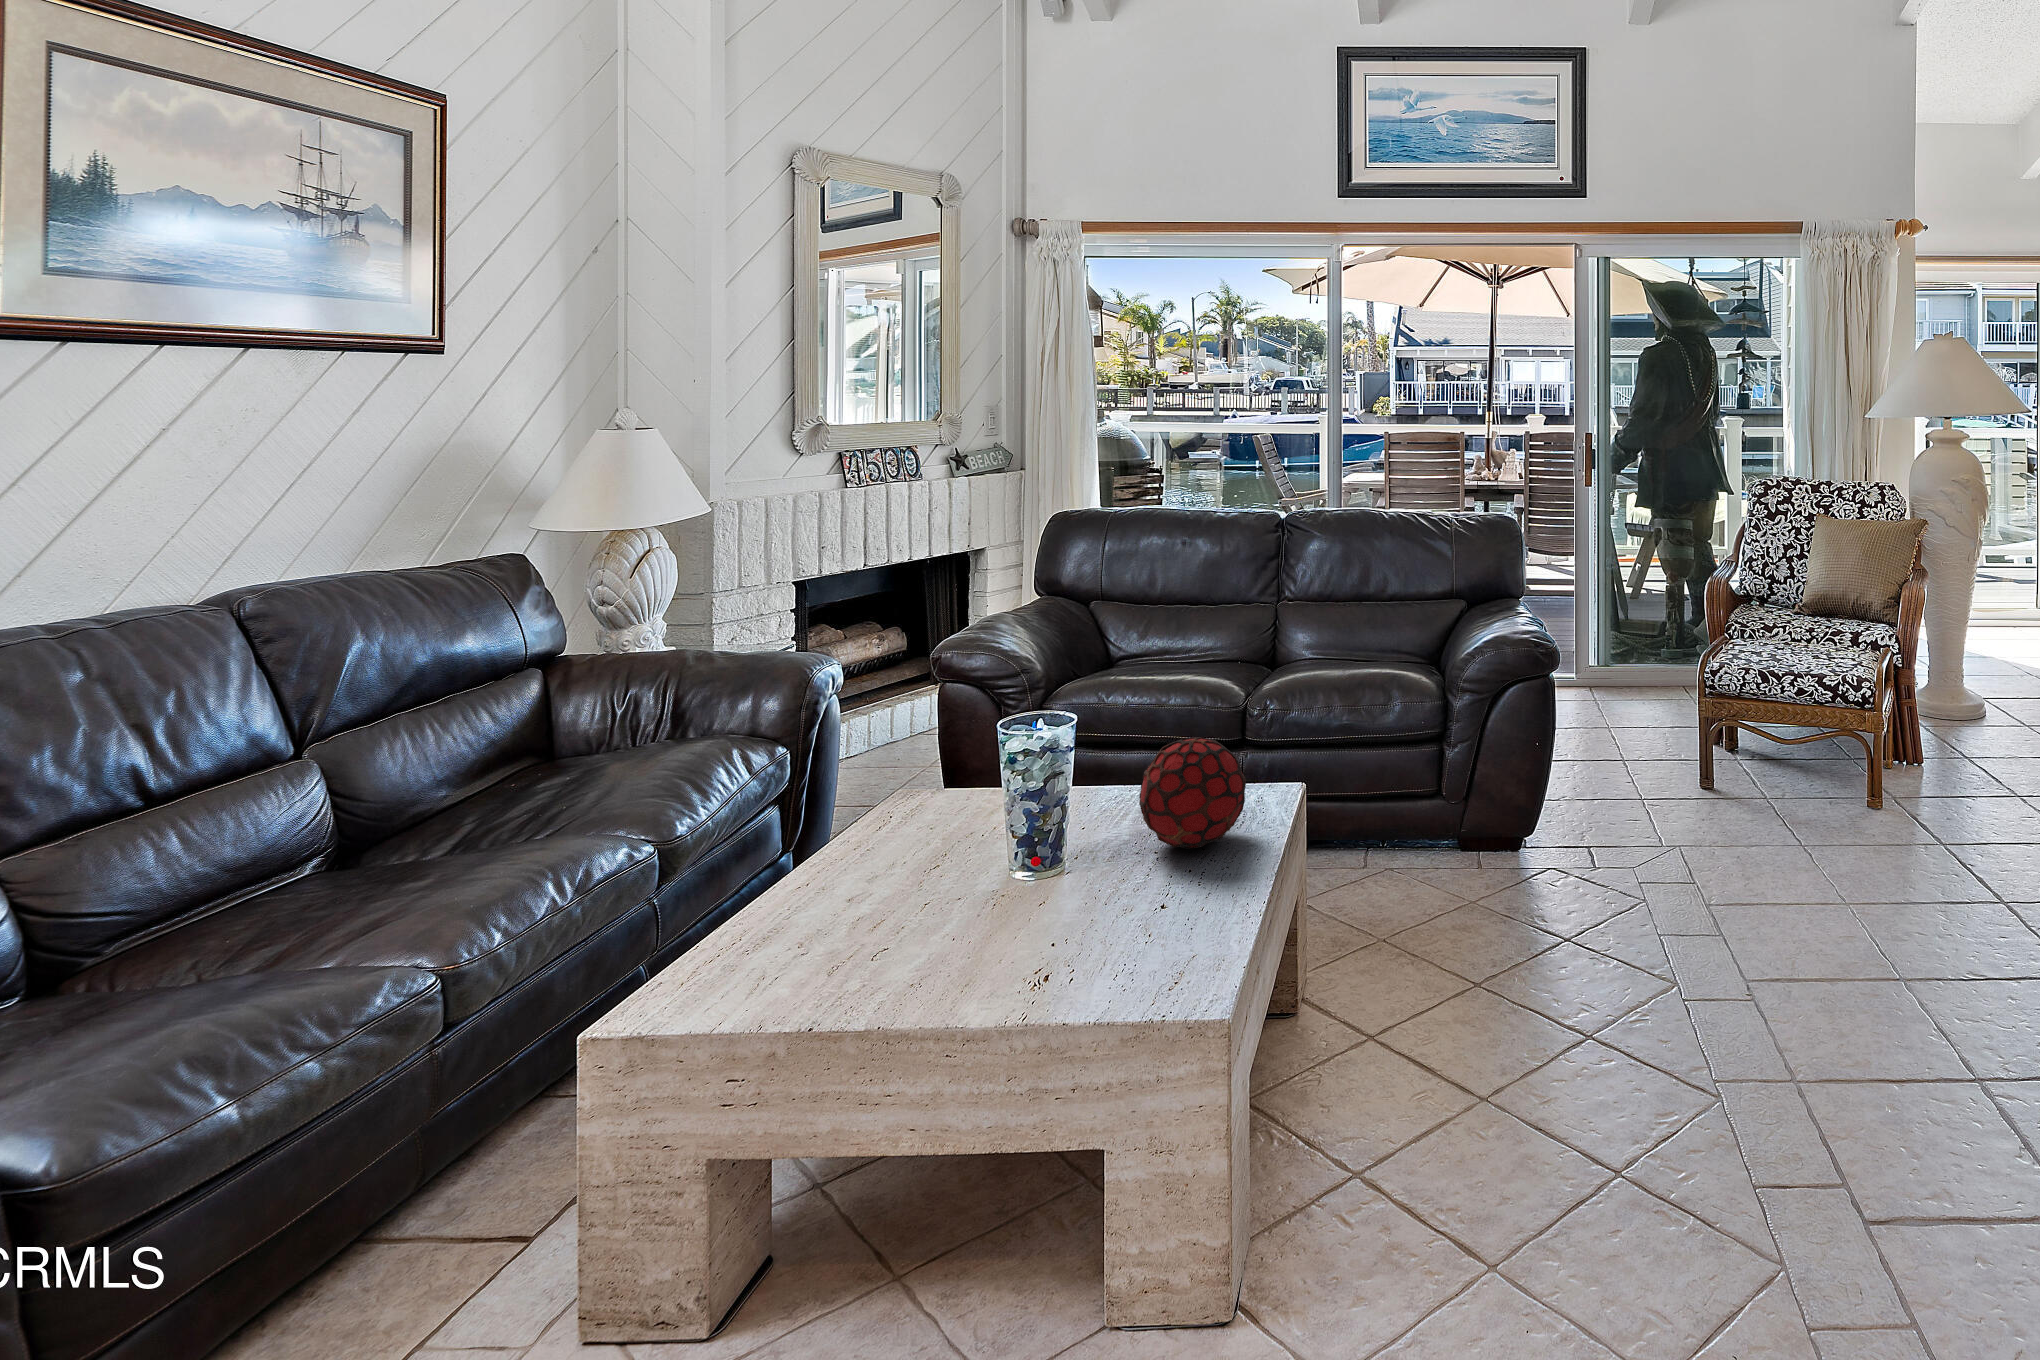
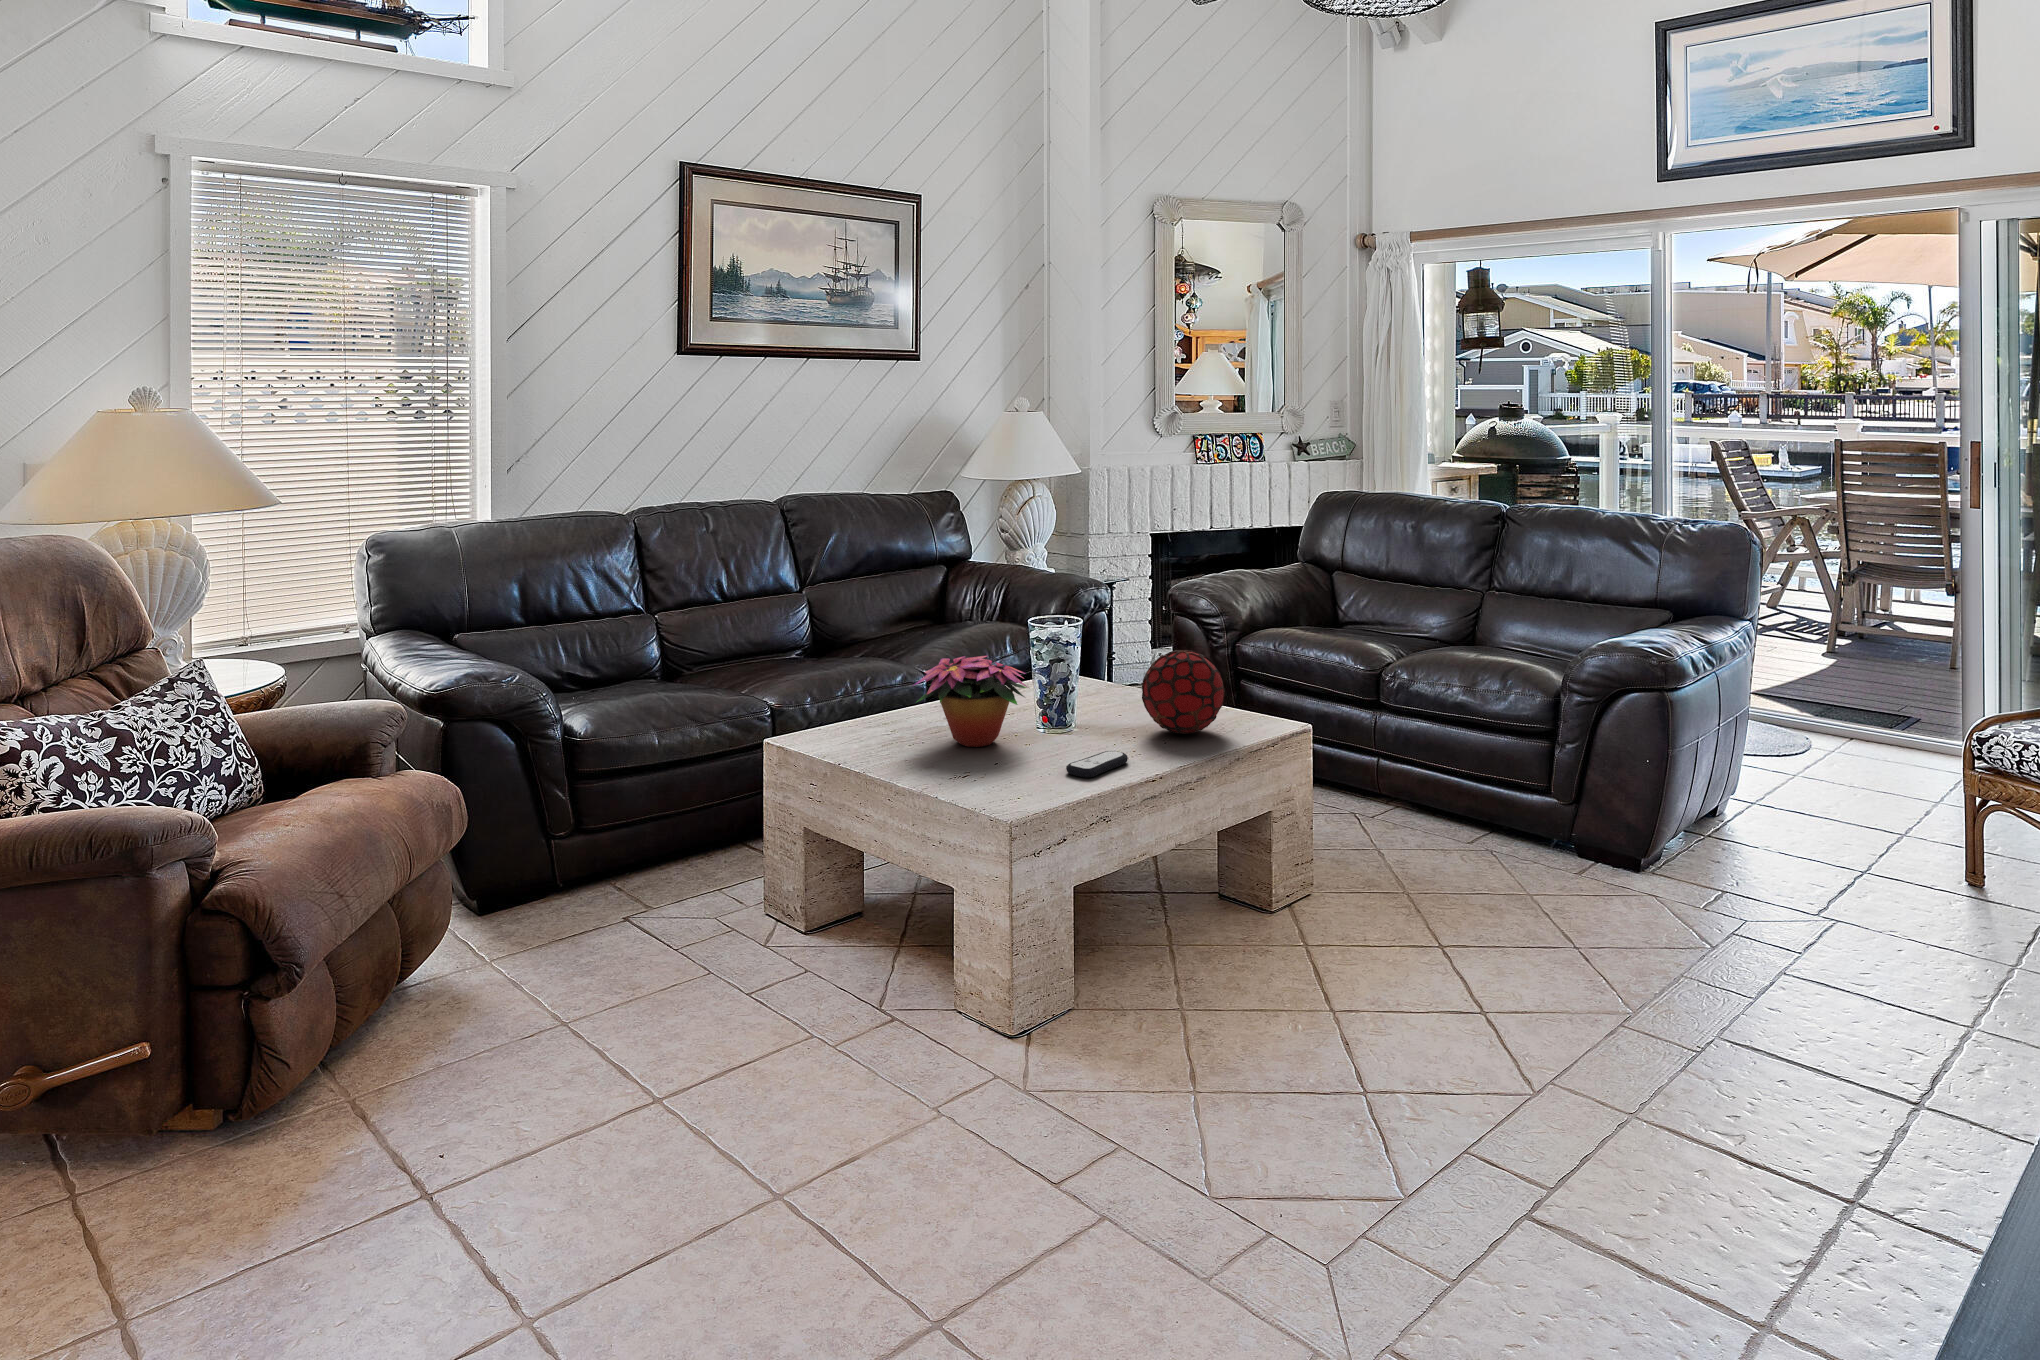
flower arrangement: none [840,809,1054,966] -> present [914,656,1028,747]
remote control: none [1149,902,1203,961] -> present [1066,751,1128,778]

